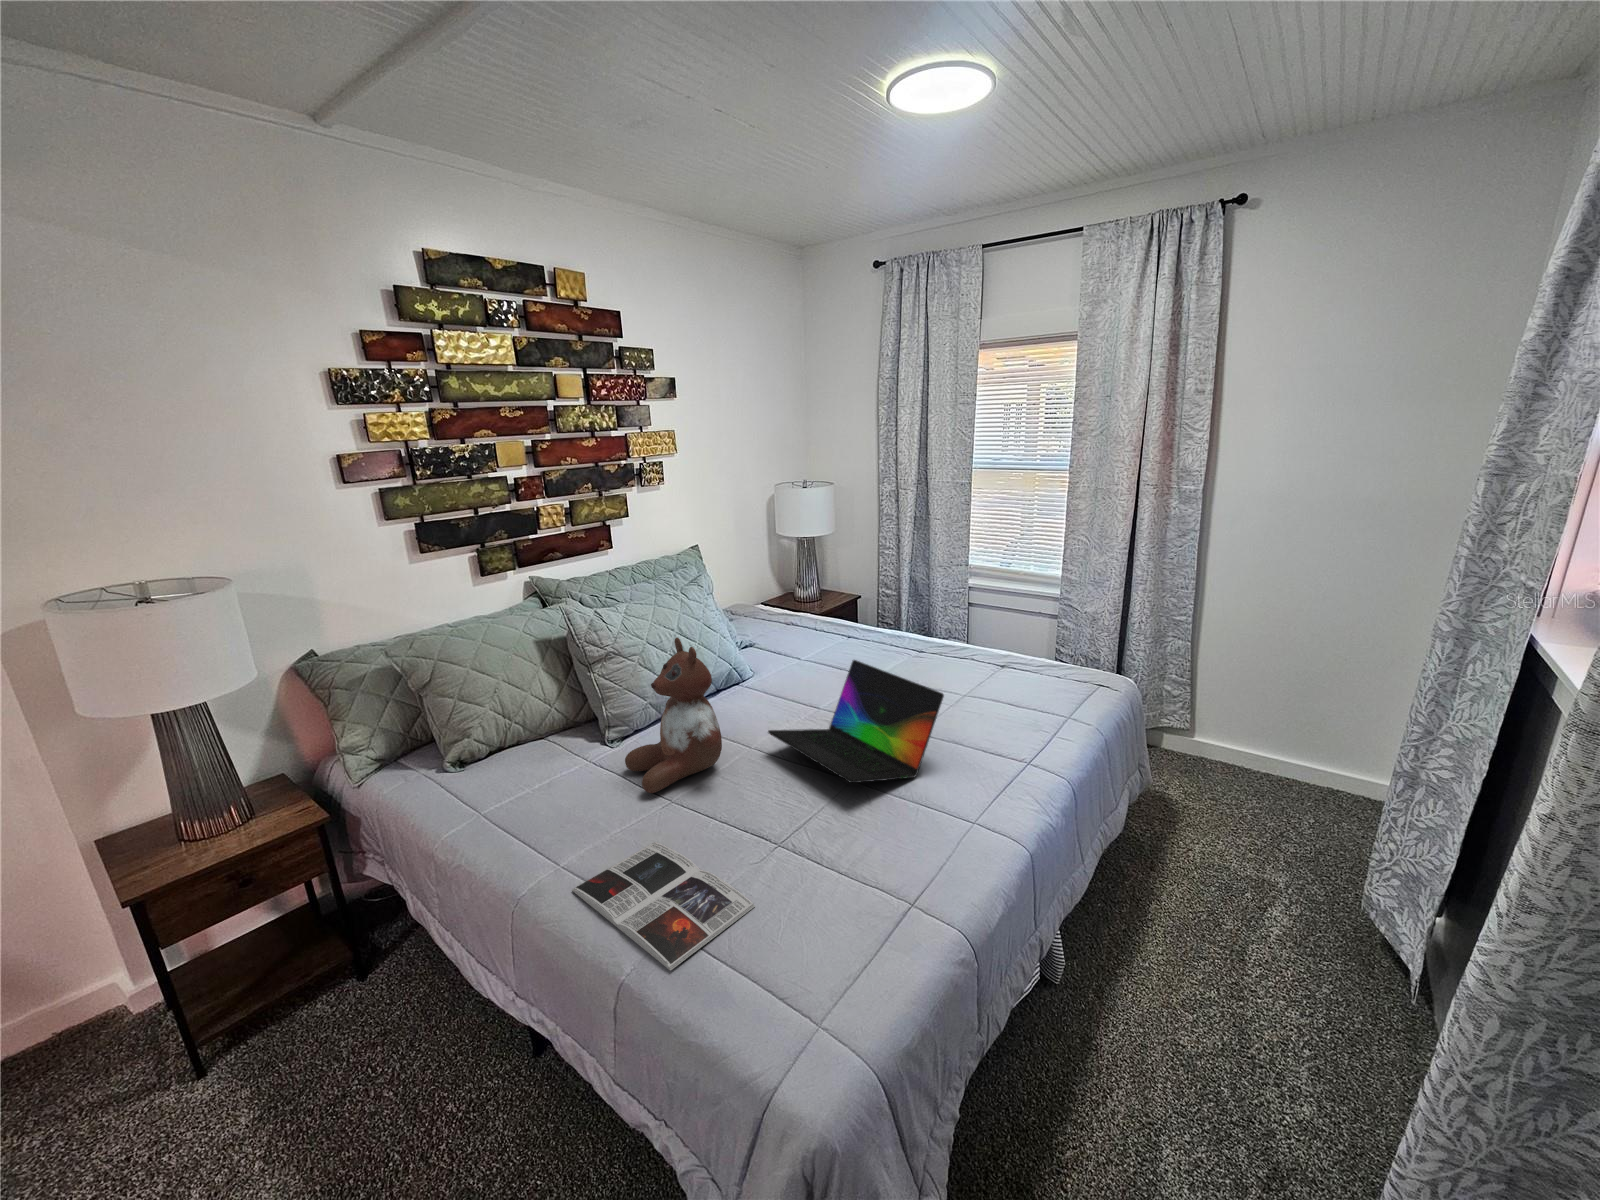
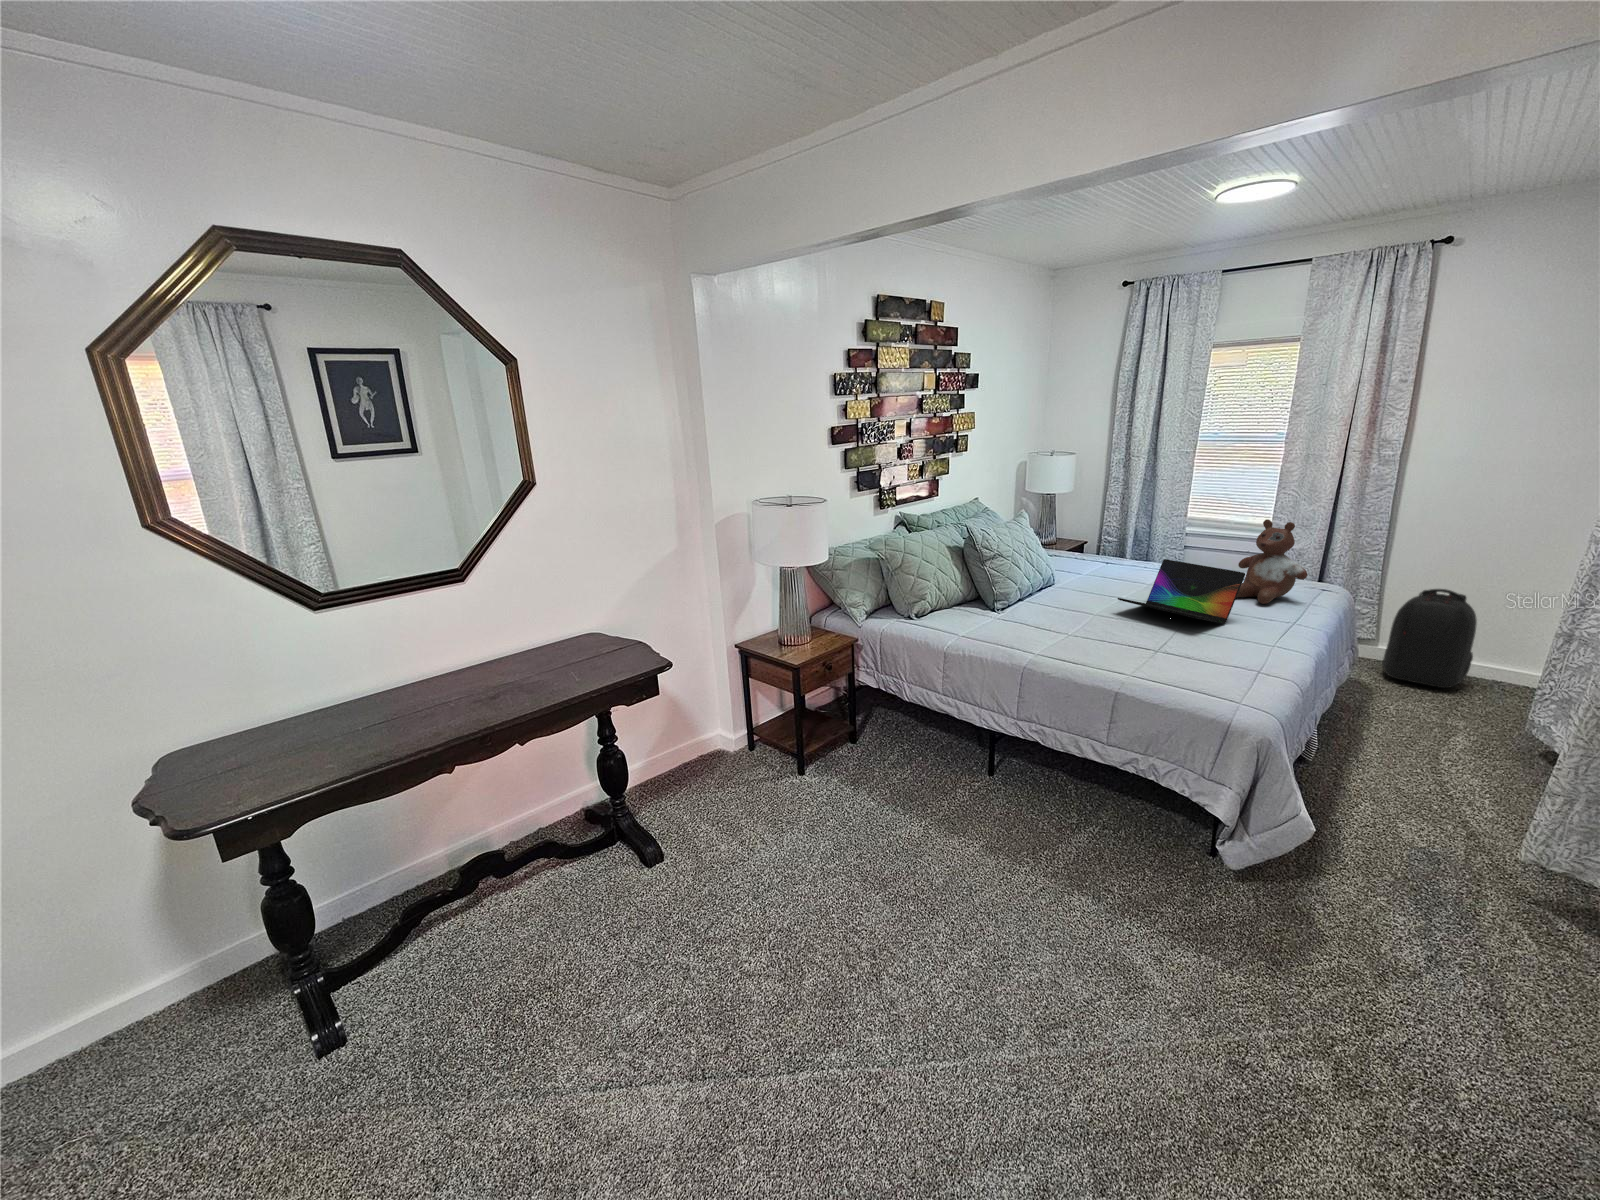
stuffed bear: present [625,638,722,793] -> present [1237,520,1307,604]
backpack: none [1193,671,1302,812] -> present [1382,589,1477,688]
magazine: present [572,842,755,970] -> none [1058,644,1171,681]

